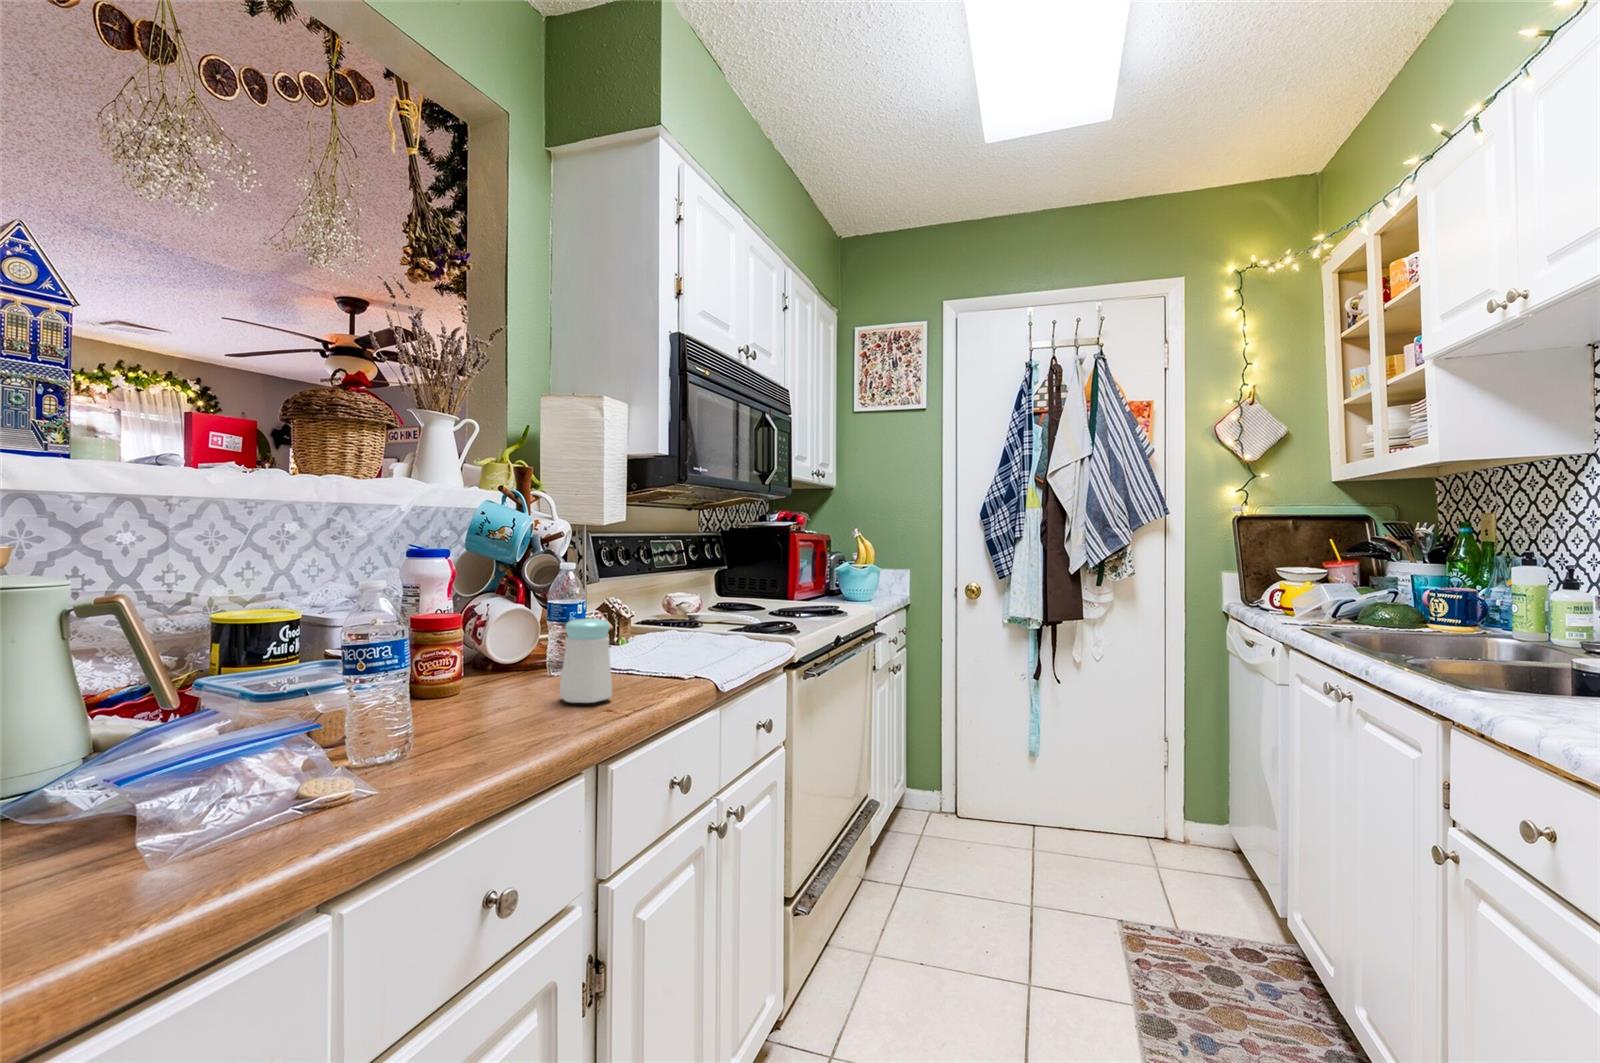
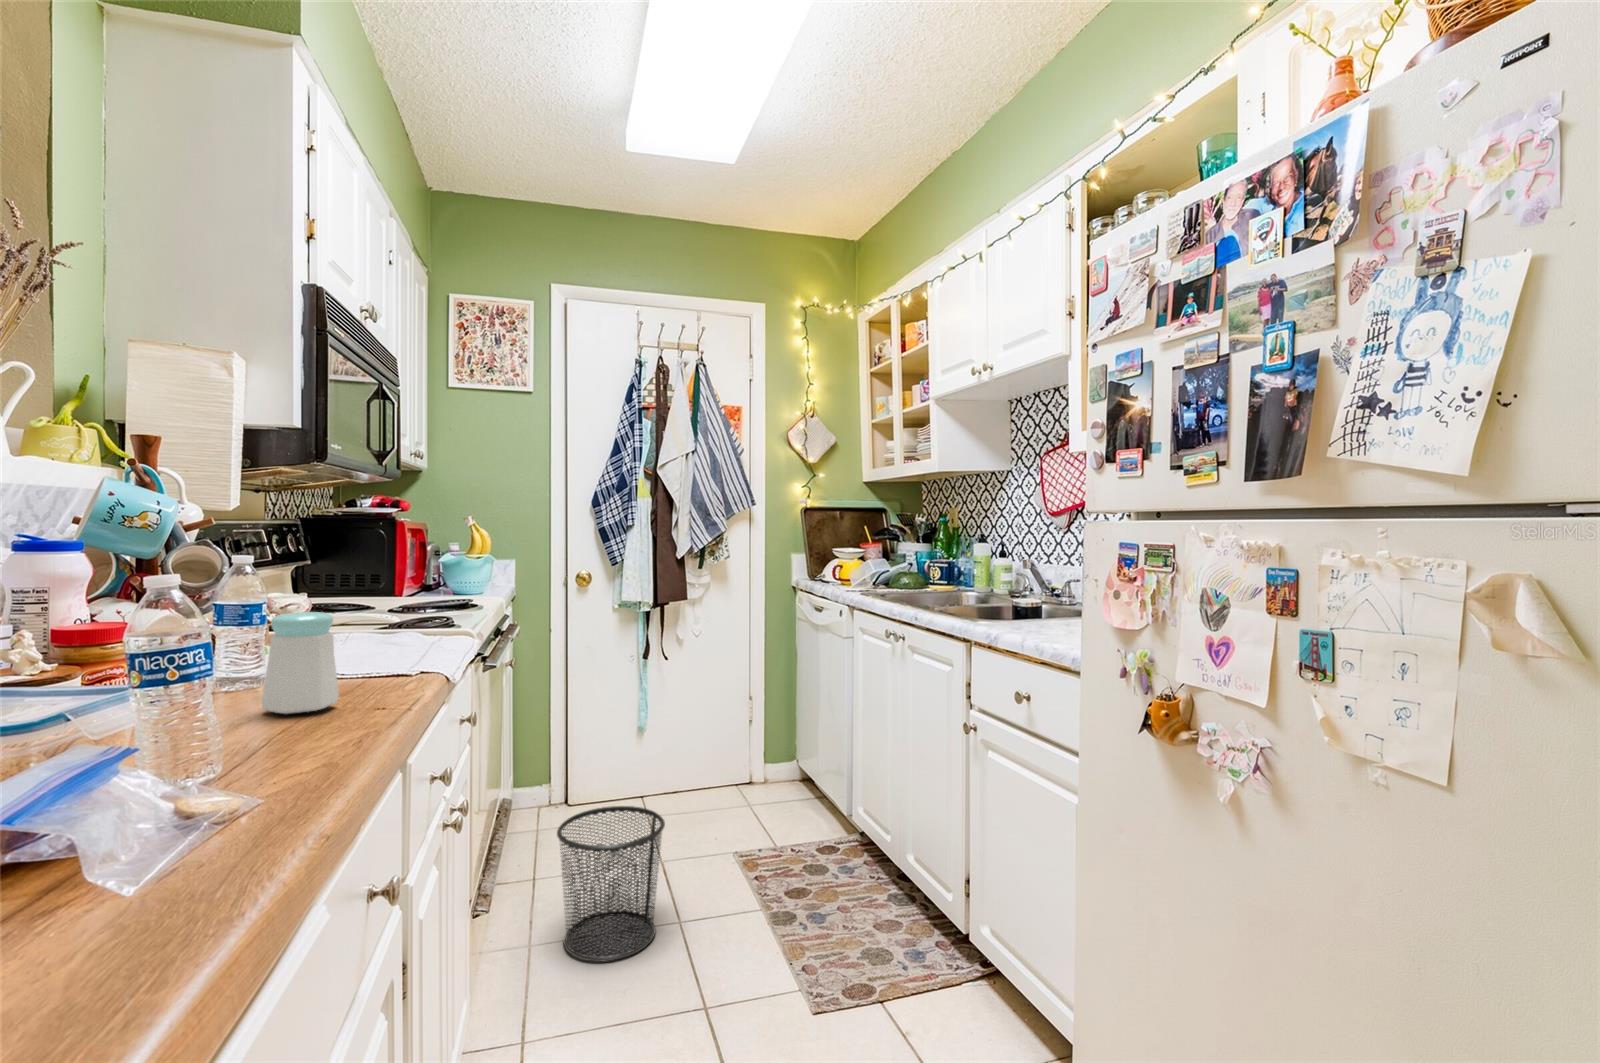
waste bin: none [902,832,1014,999] -> present [557,806,665,962]

